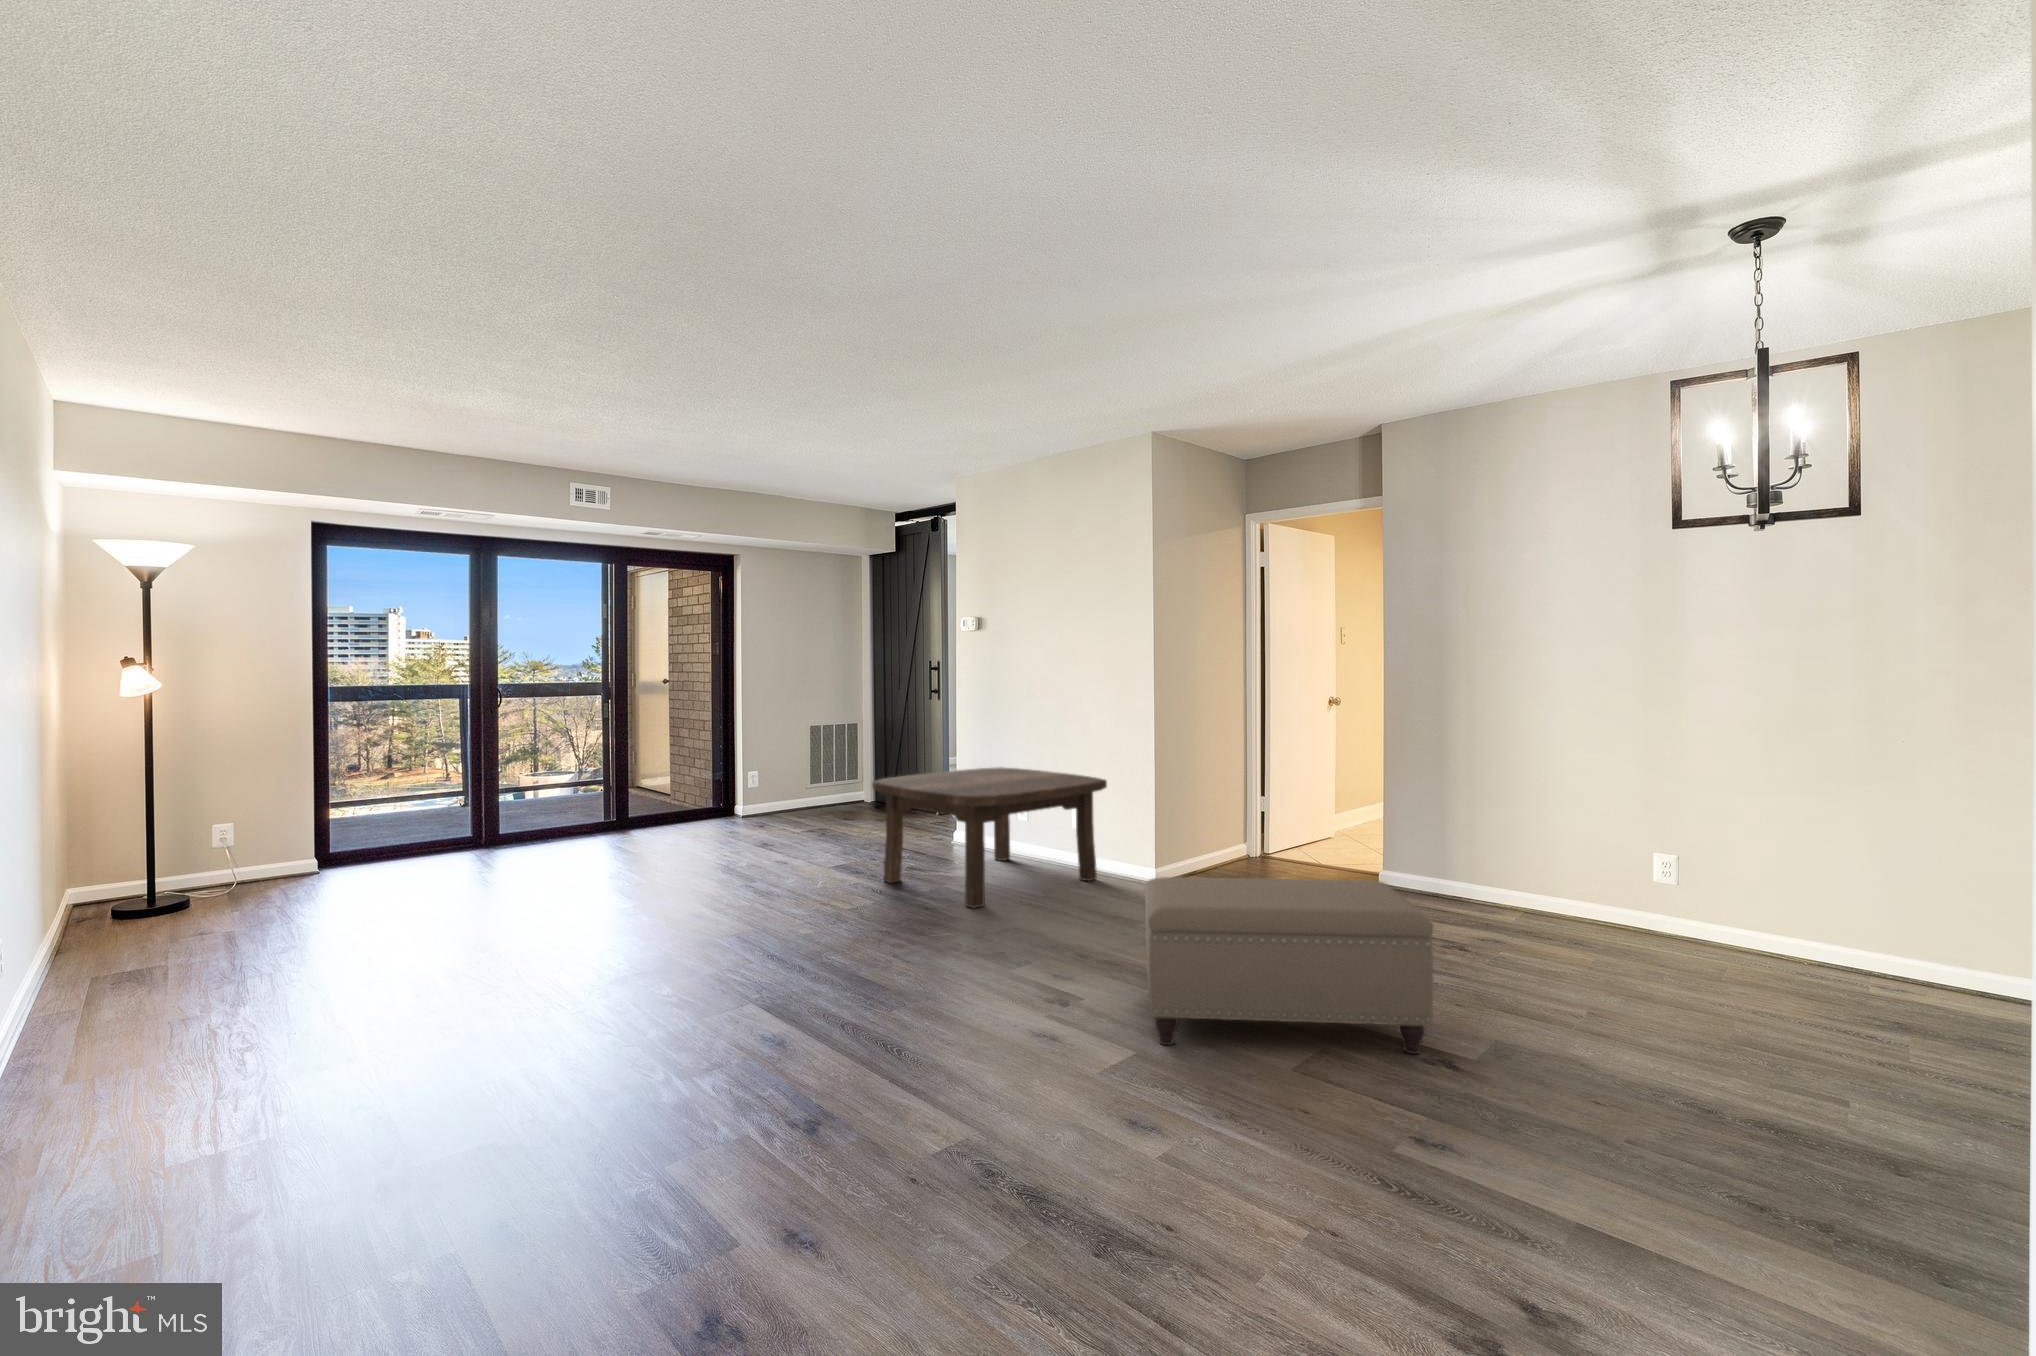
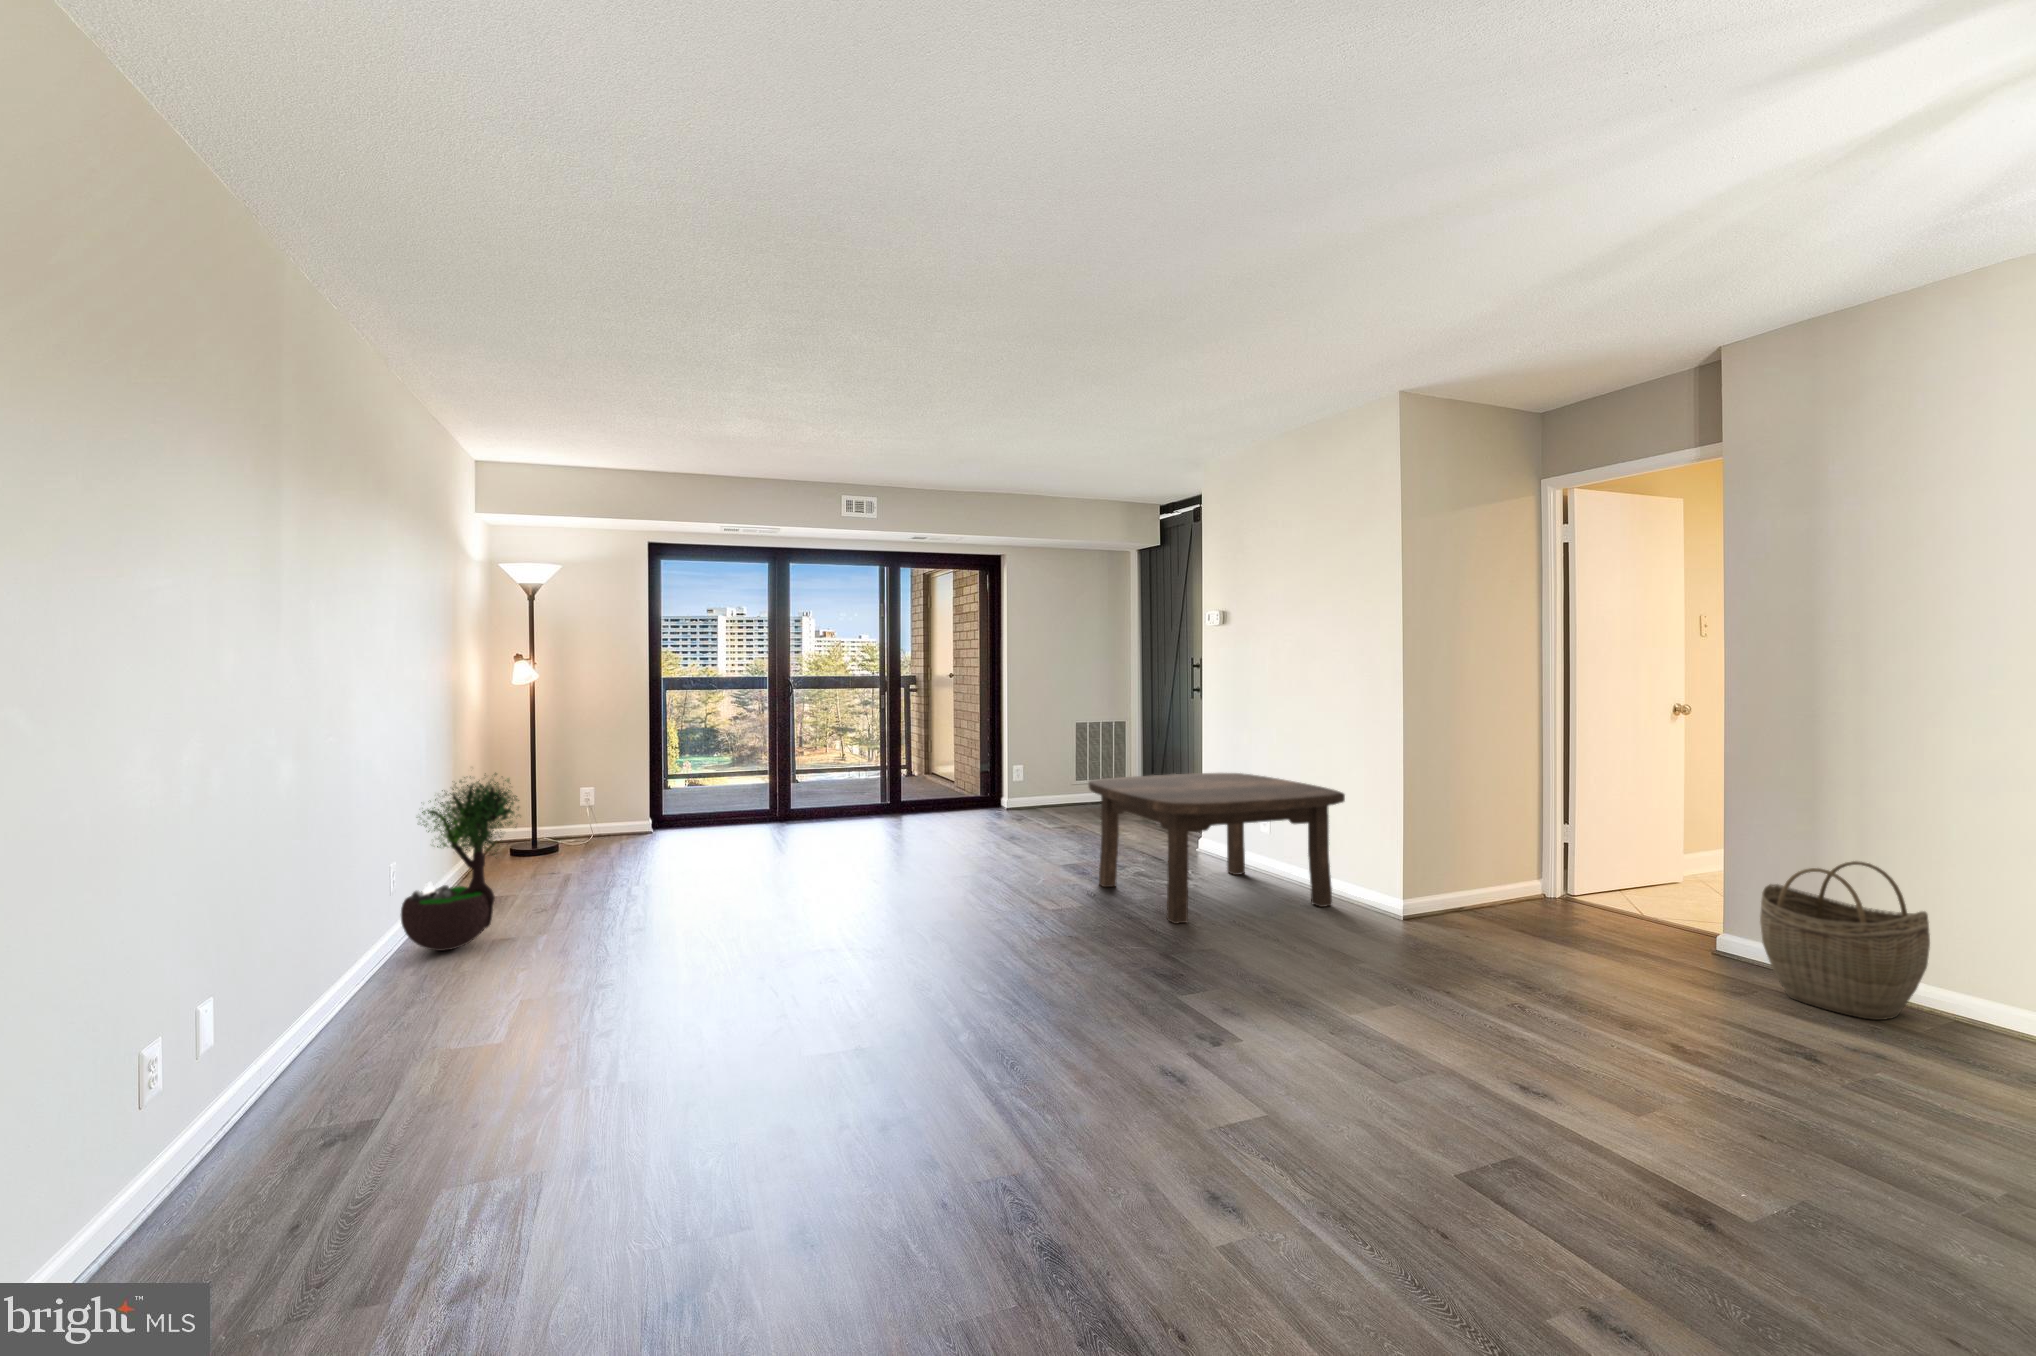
potted tree: none [33,800,224,1040] -> present [401,773,519,951]
woven basket: none [1413,809,1514,920] -> present [1760,861,1930,1020]
ottoman: present [1145,877,1434,1054] -> none [1285,913,1683,1191]

